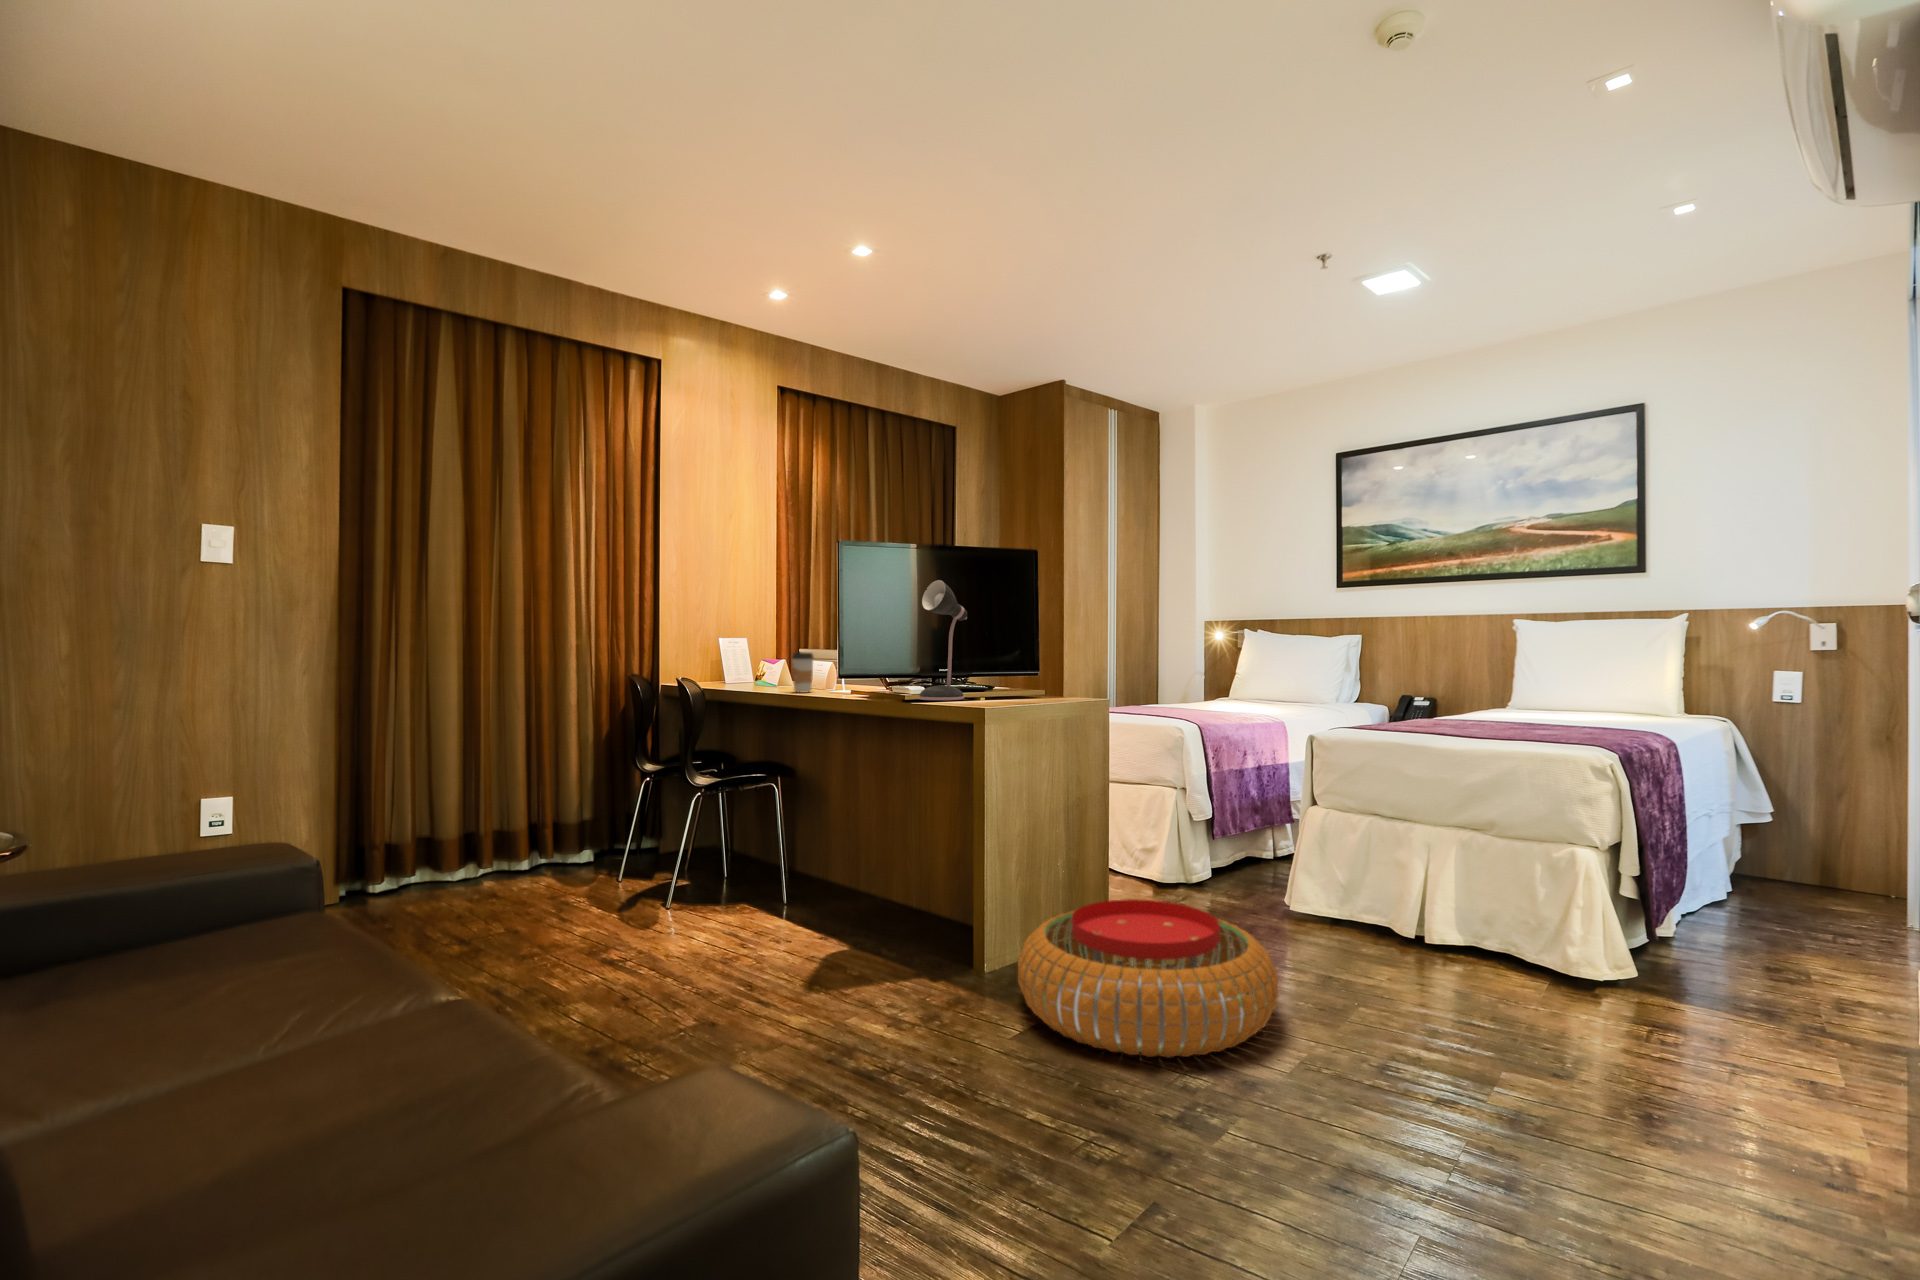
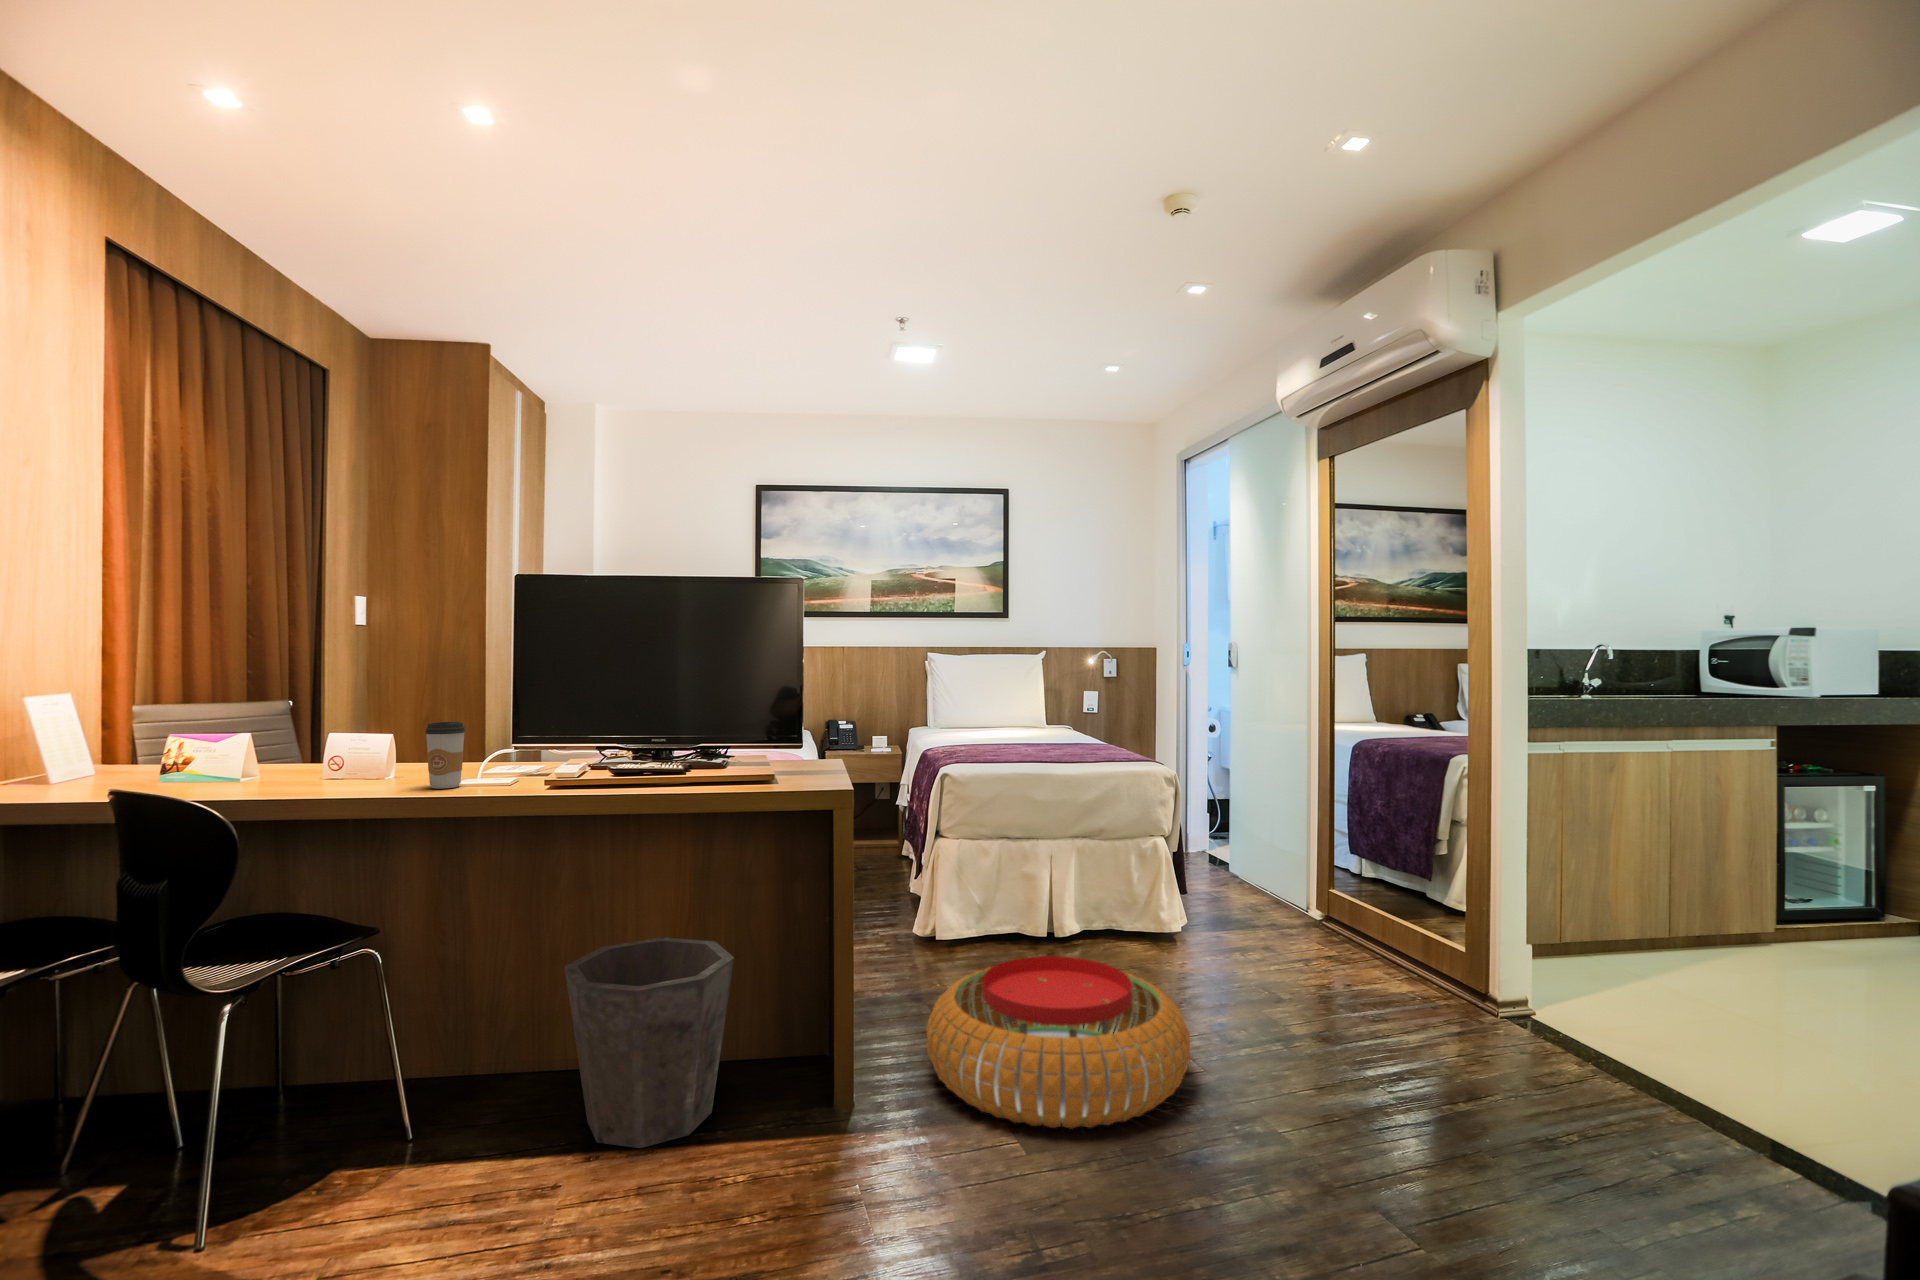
desk lamp: present [918,580,967,700] -> none [712,618,773,779]
waste bin: none [825,813,940,946] -> present [565,937,734,1148]

